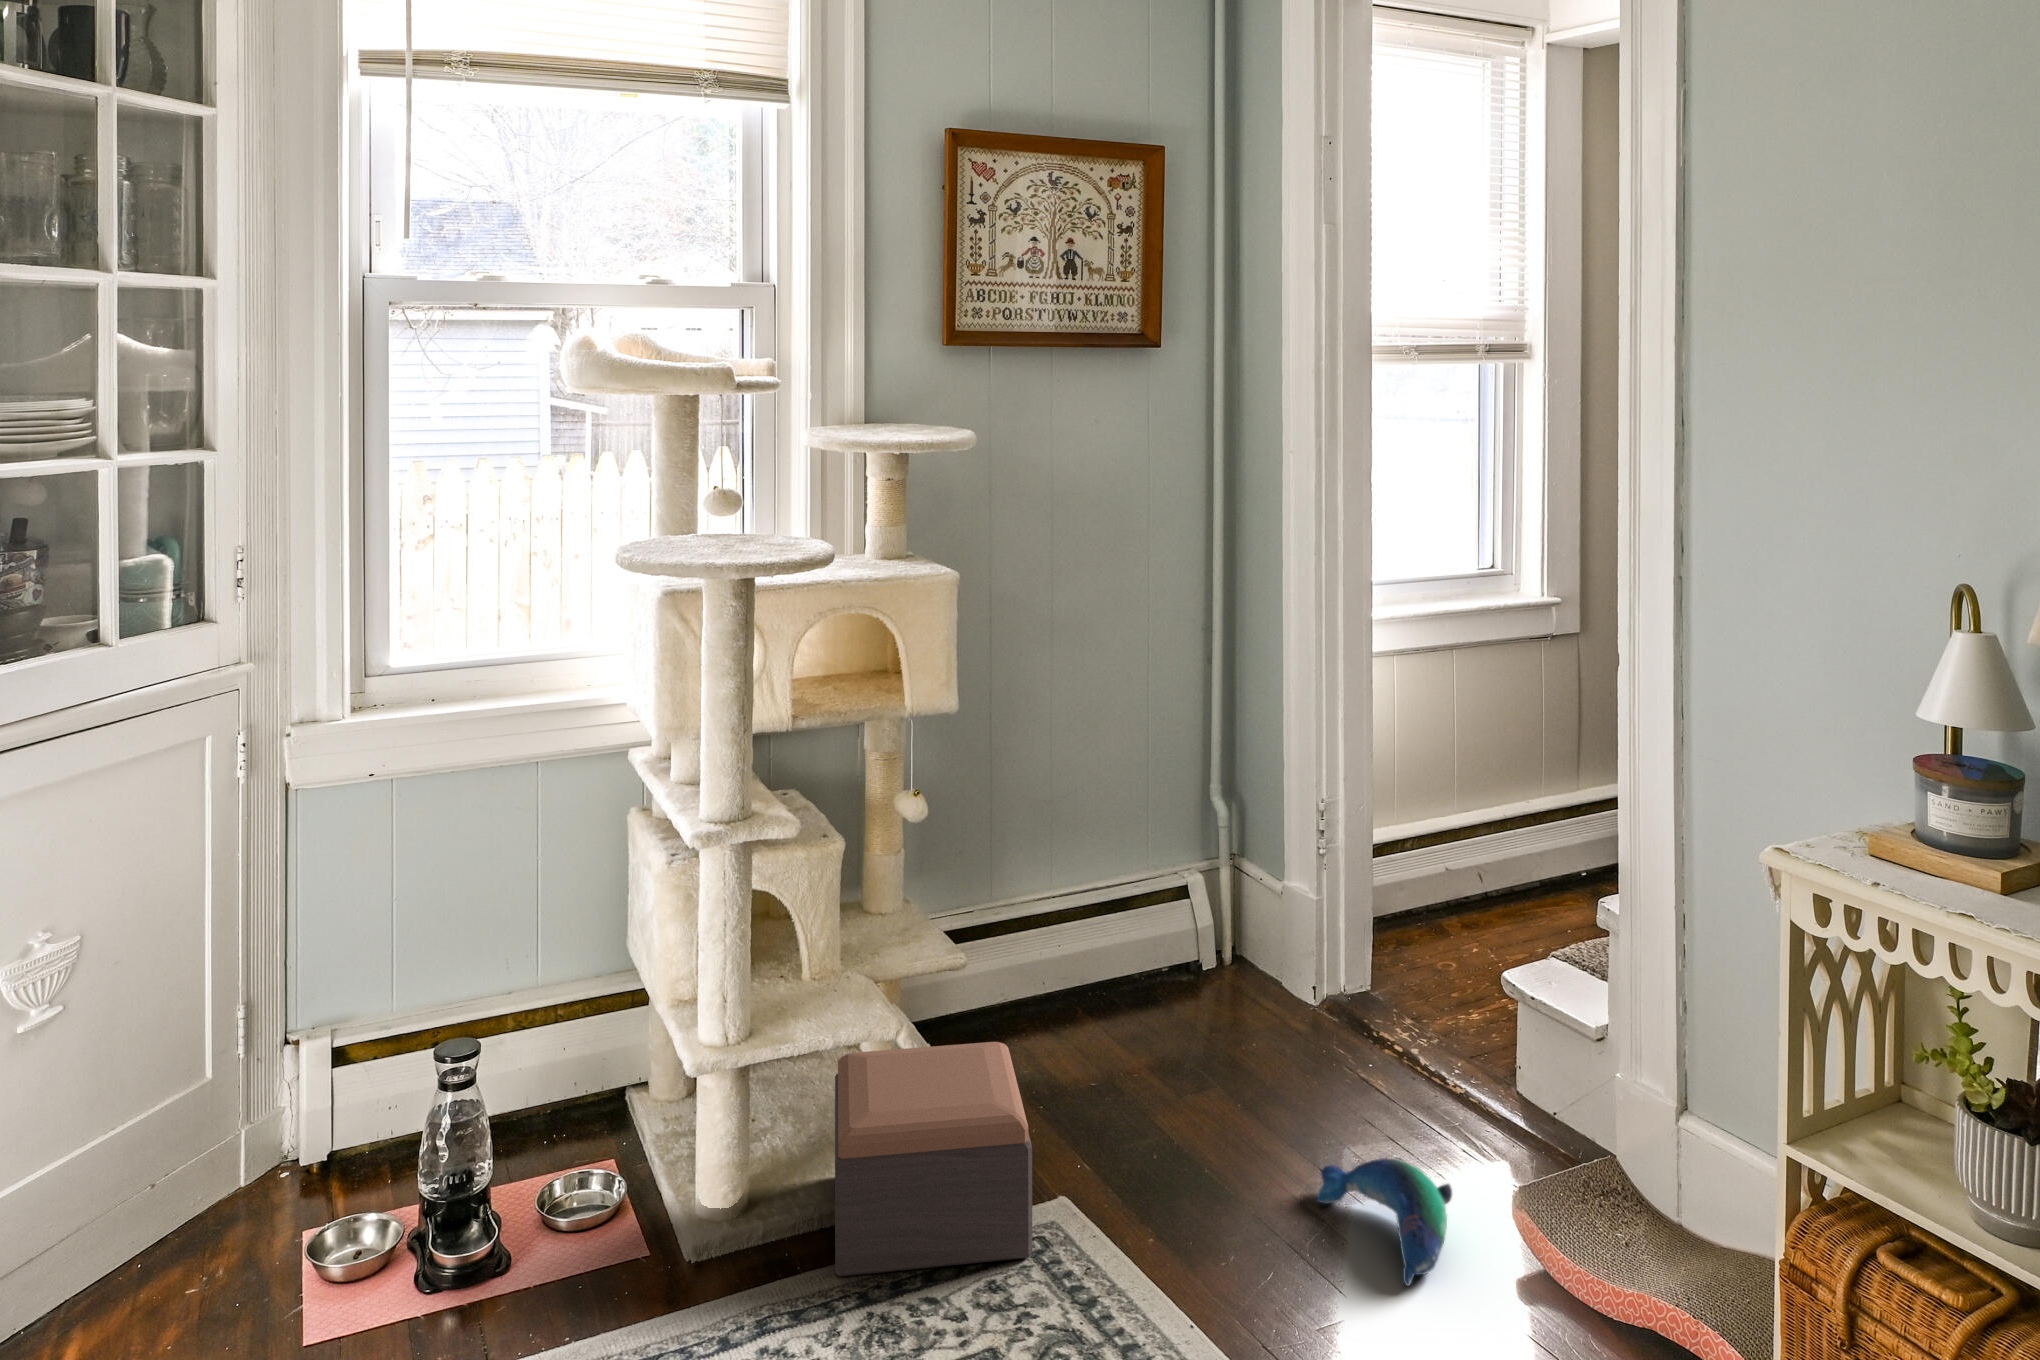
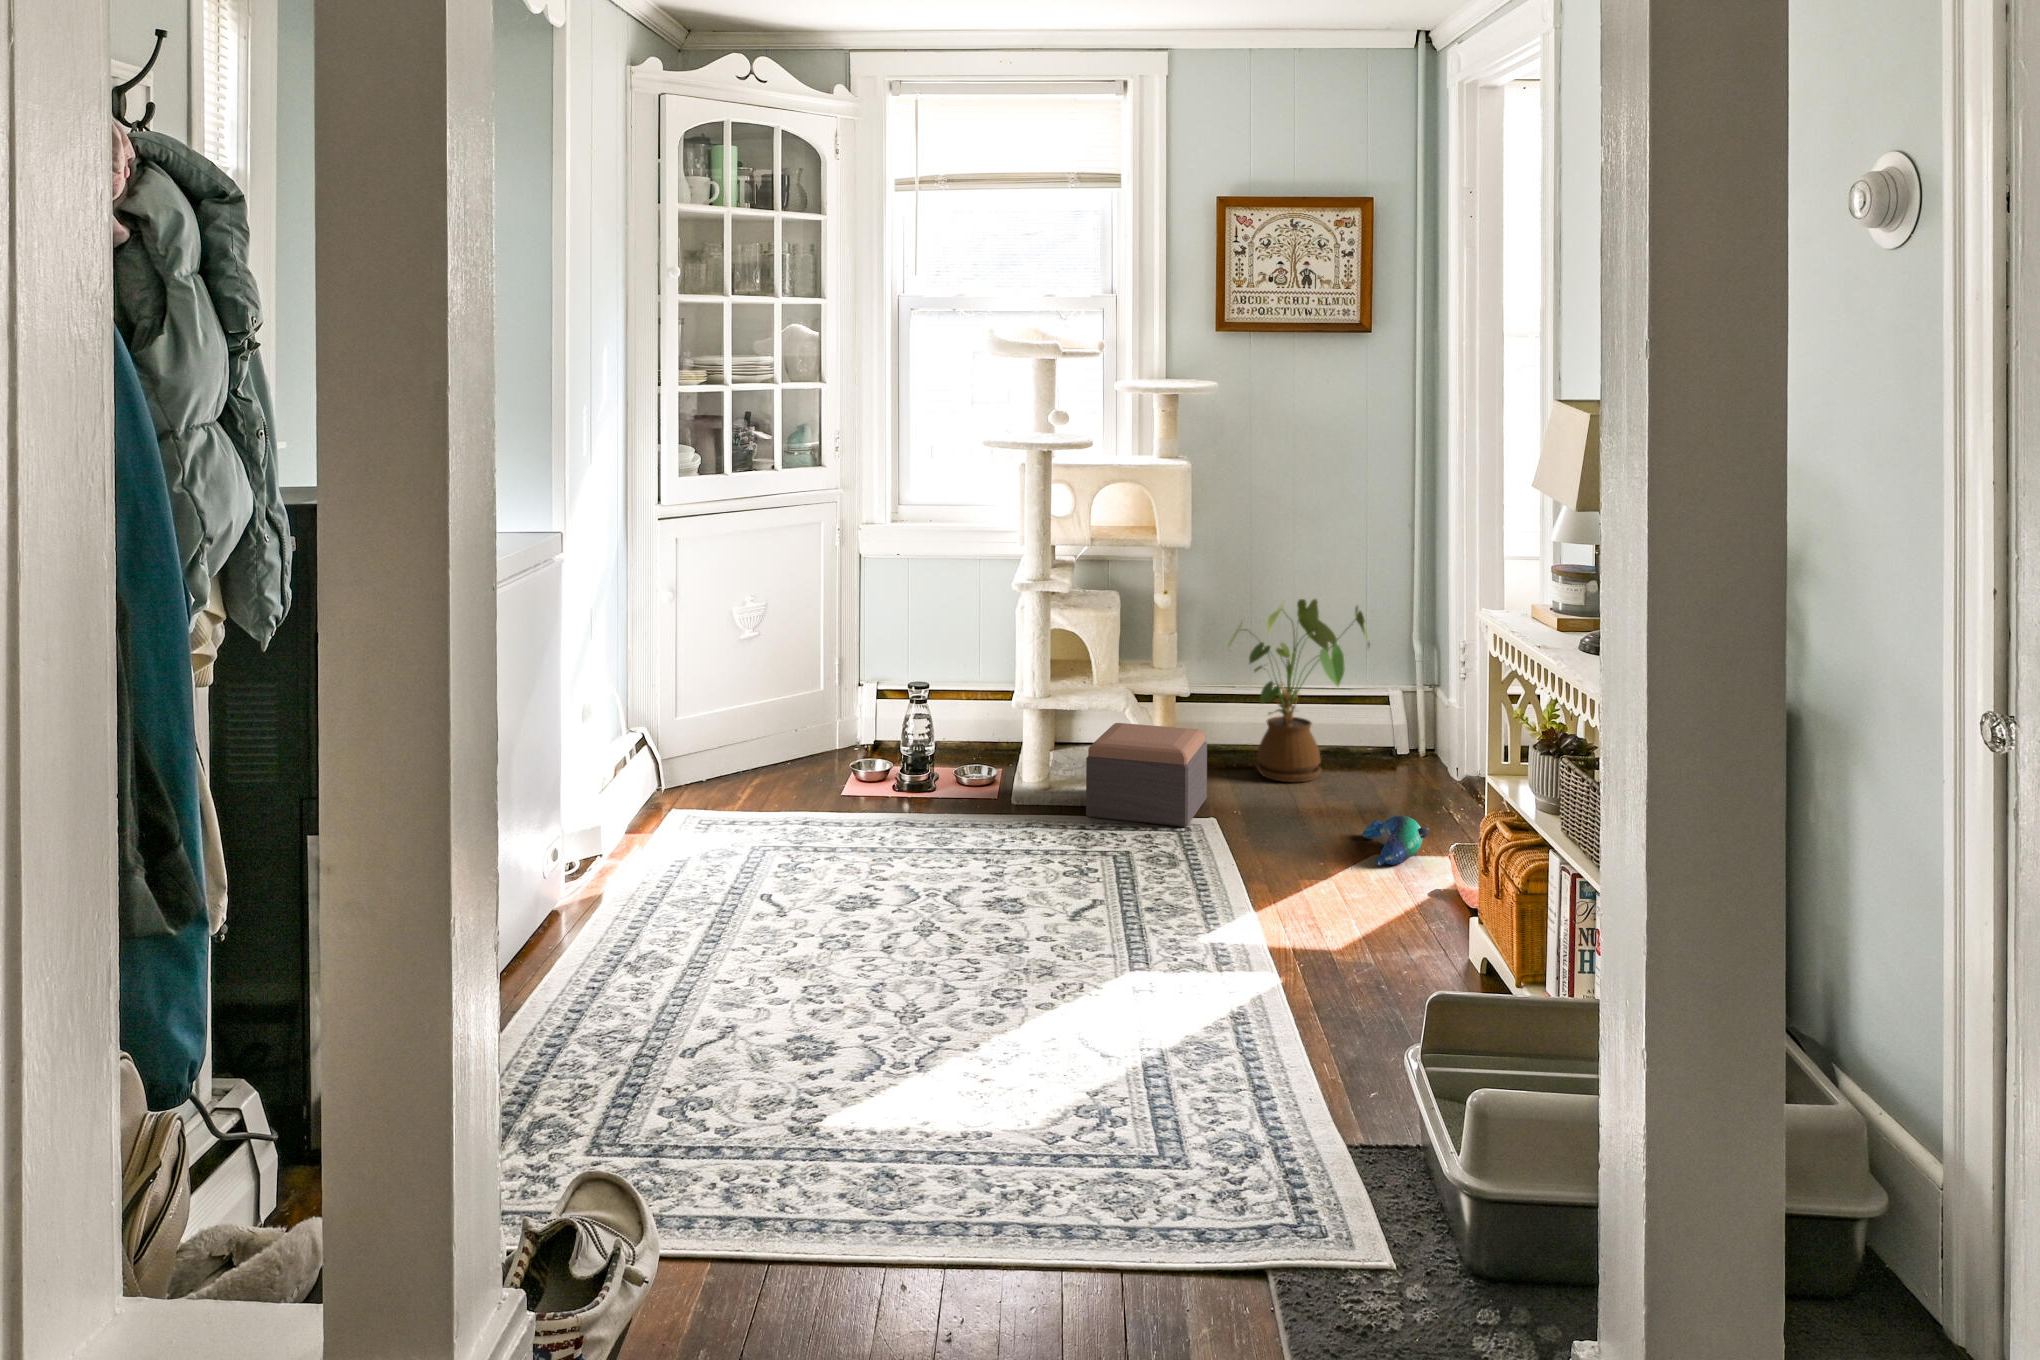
house plant: none [989,761,1202,1077] -> present [1229,599,1370,782]

